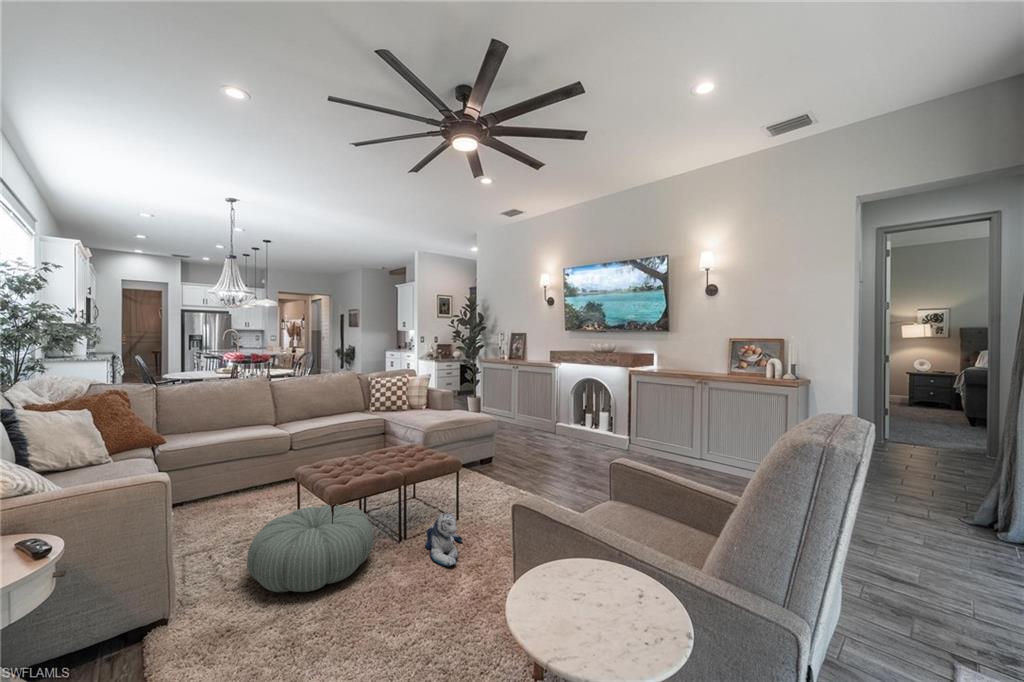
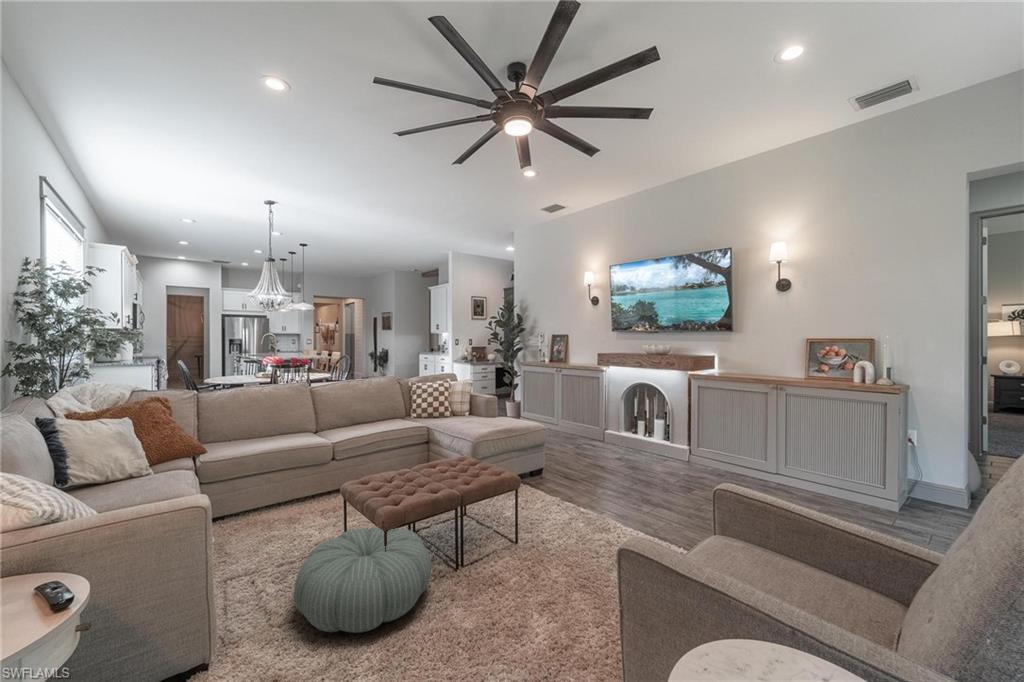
plush toy: present [425,513,463,567] -> none [486,538,528,603]

